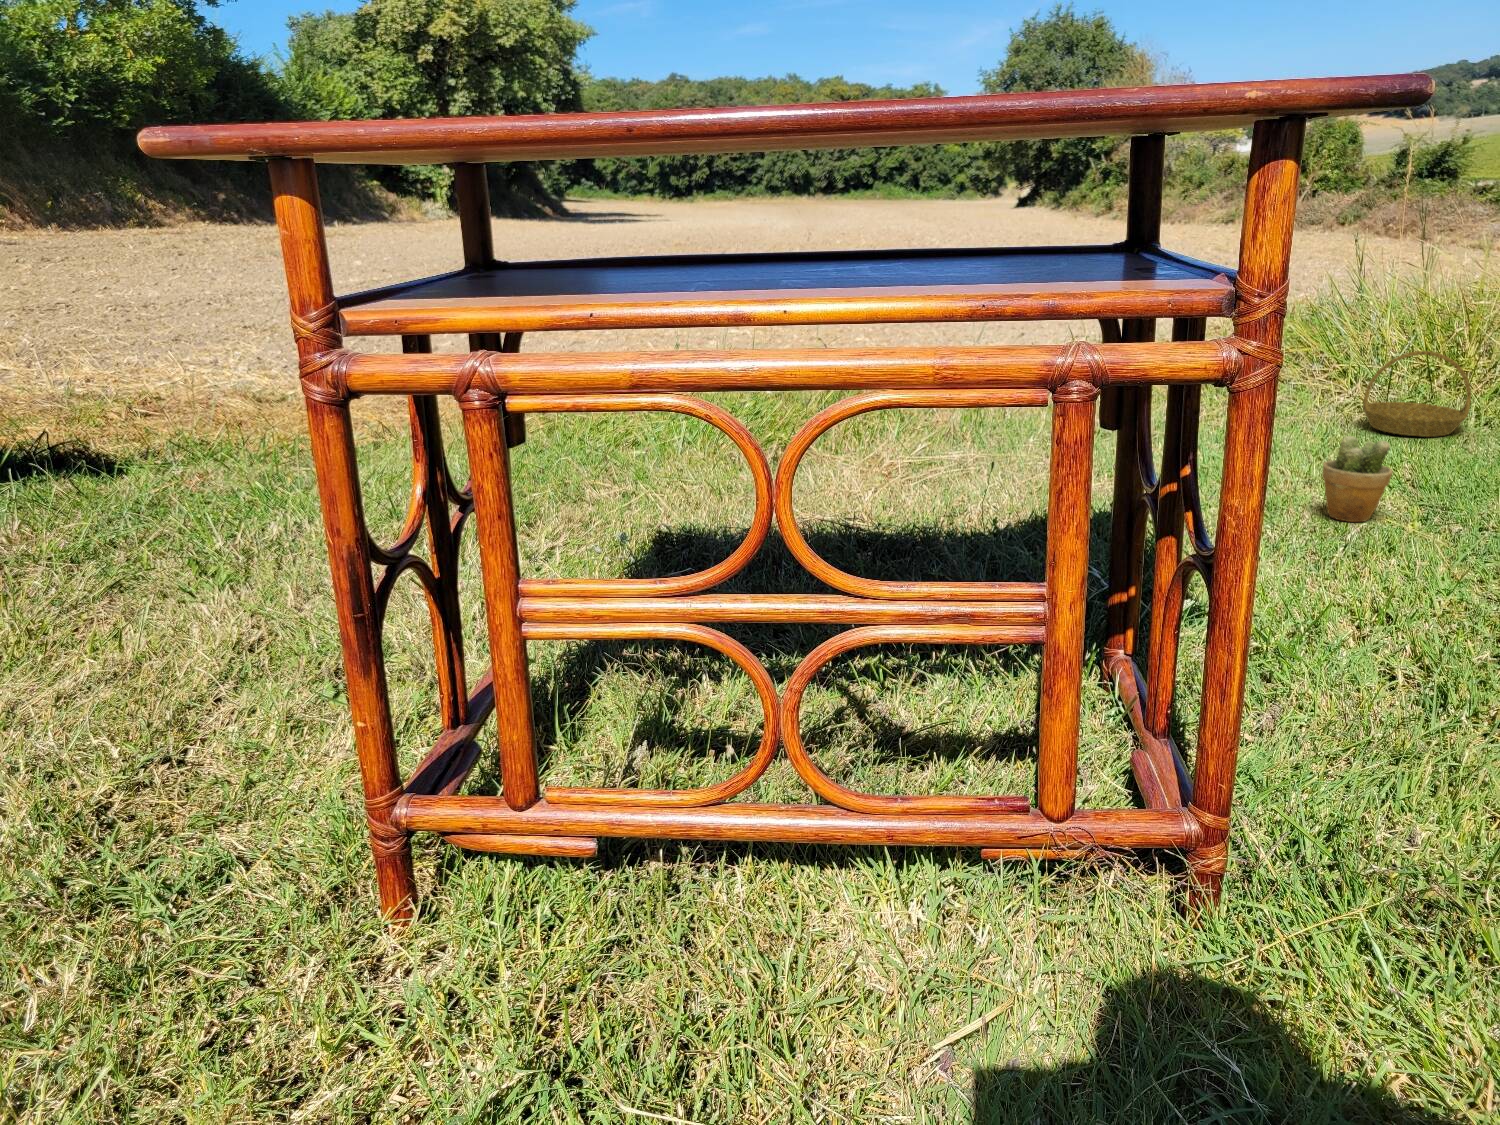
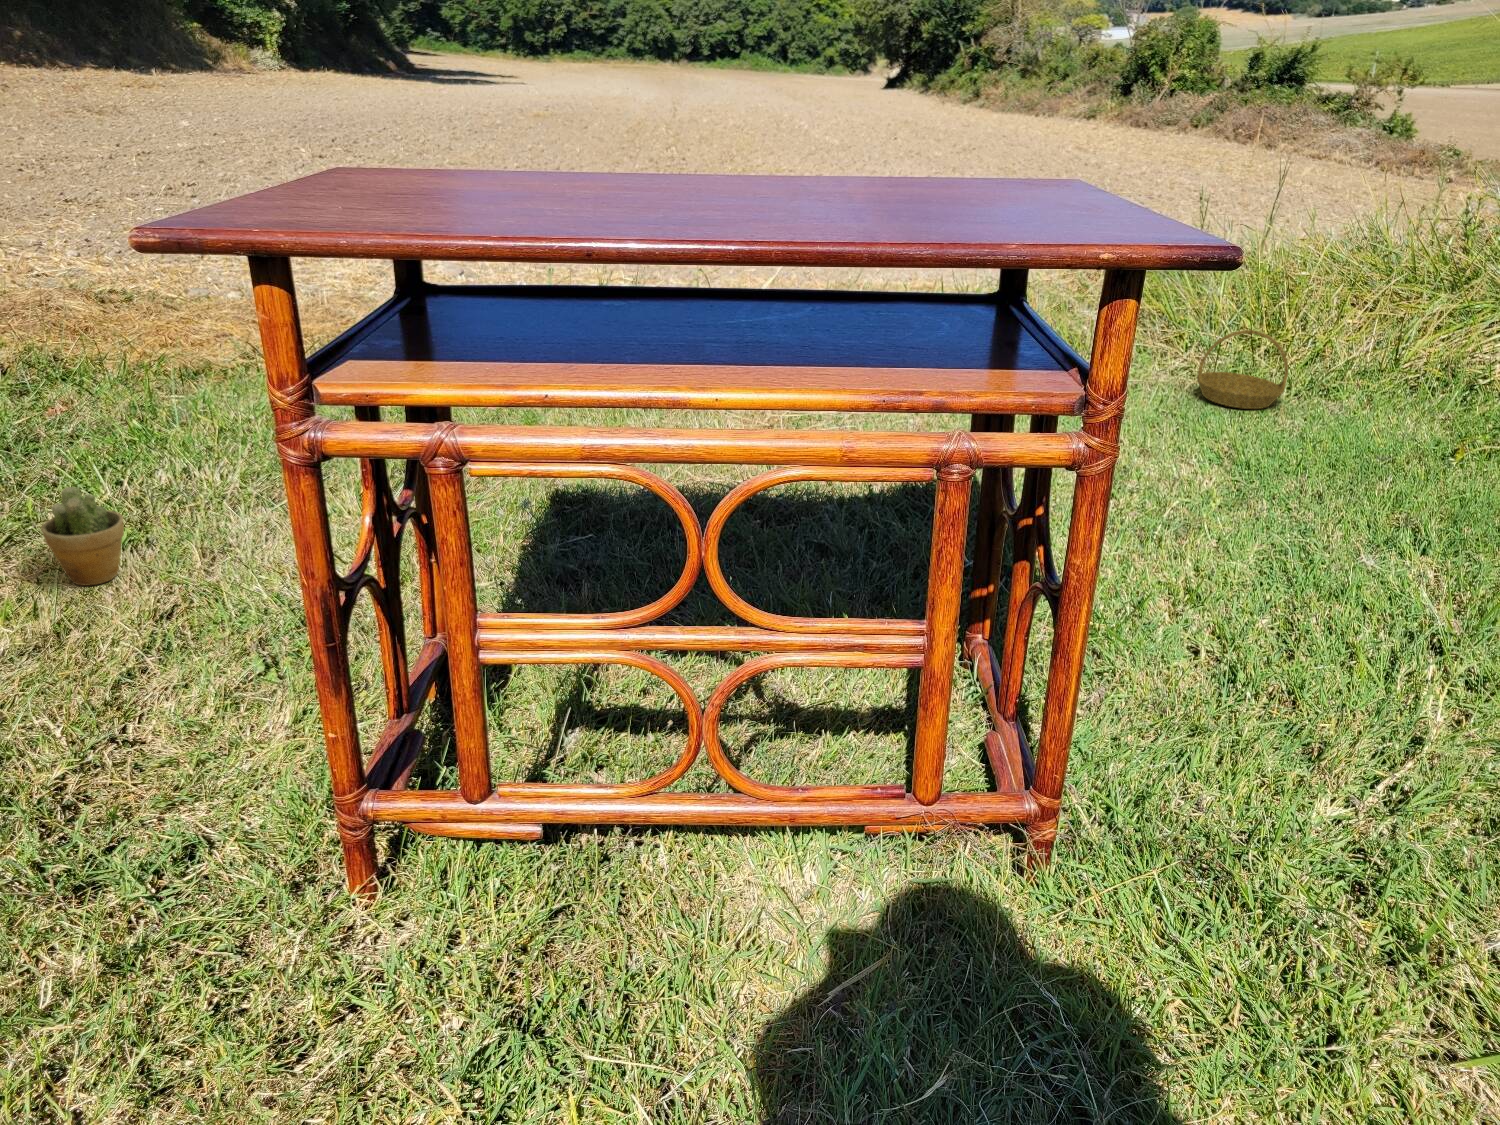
potted plant: present [1323,436,1393,522] -> present [41,487,124,586]

